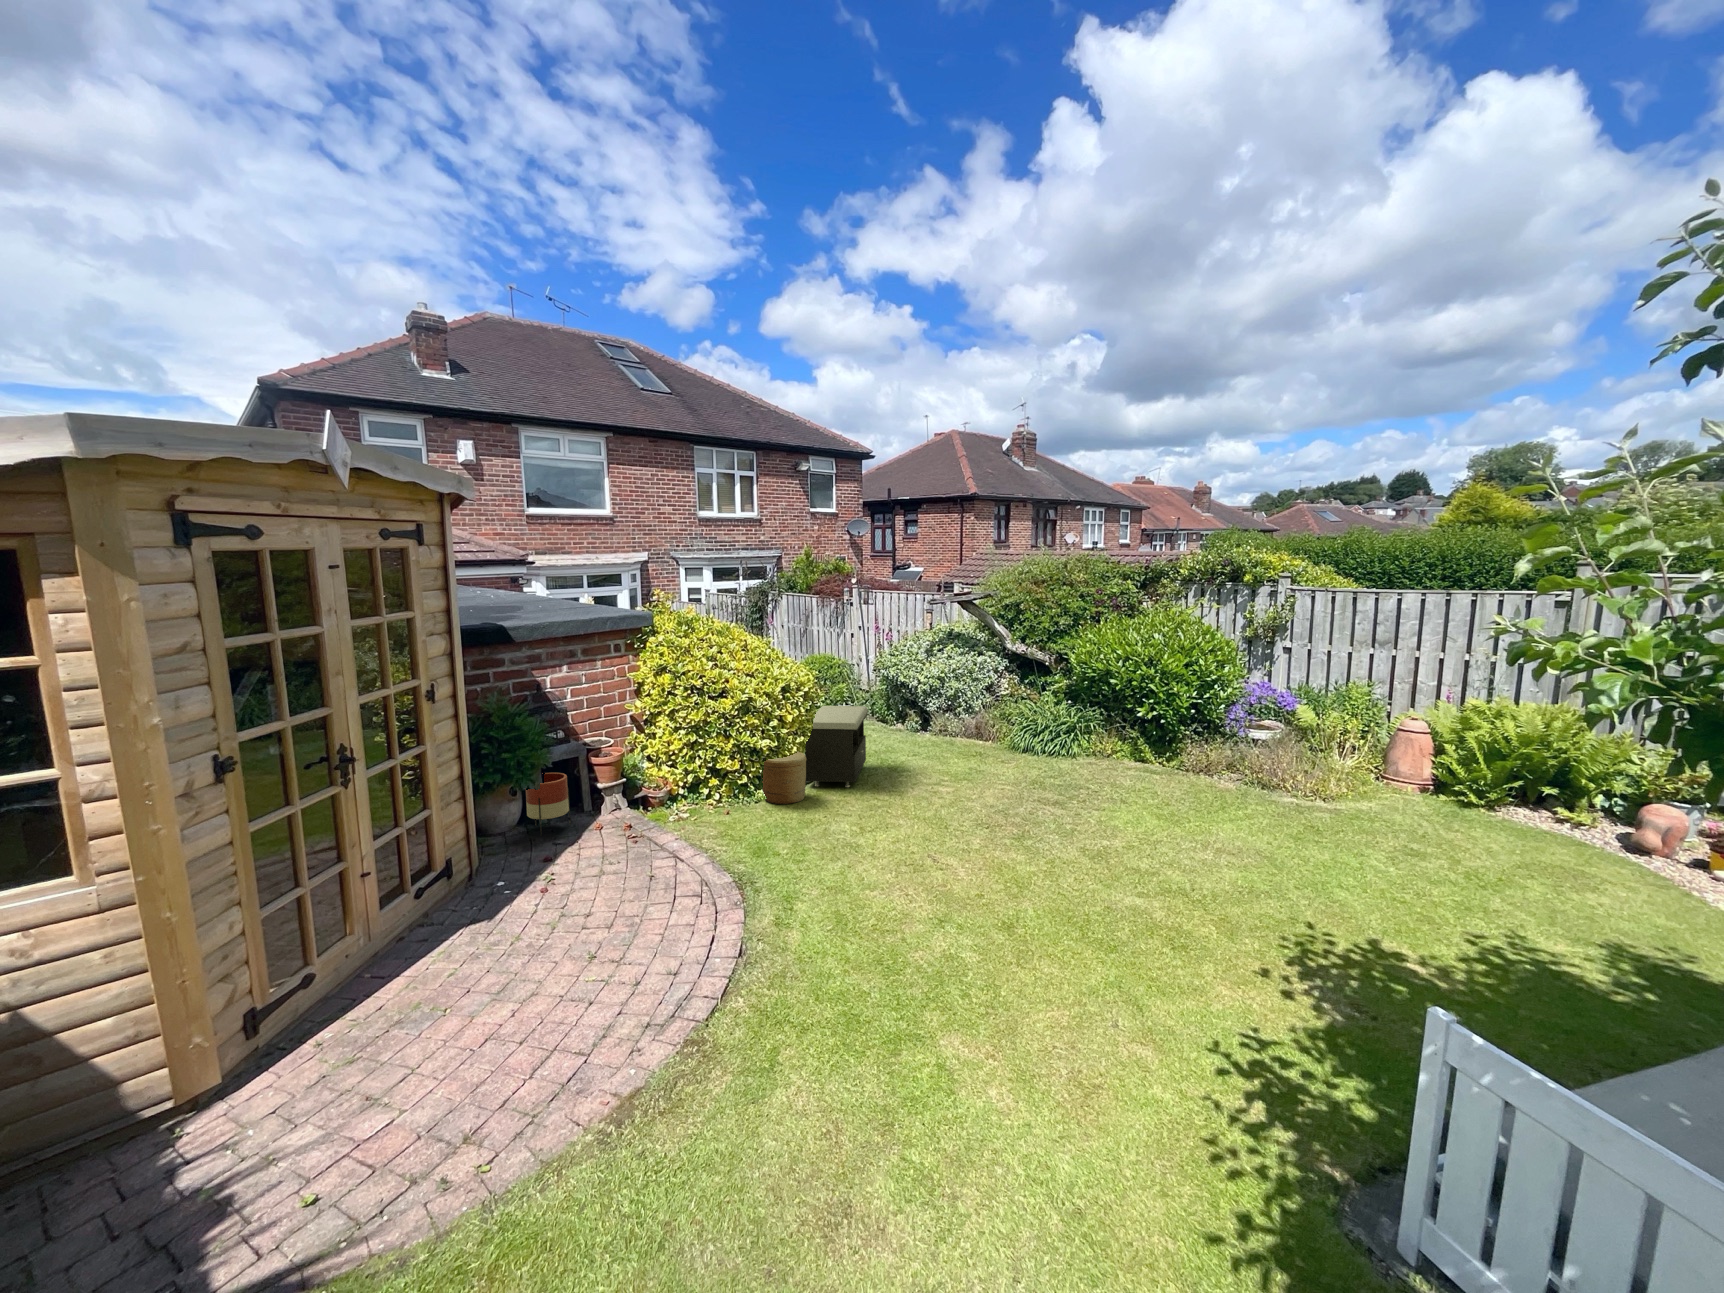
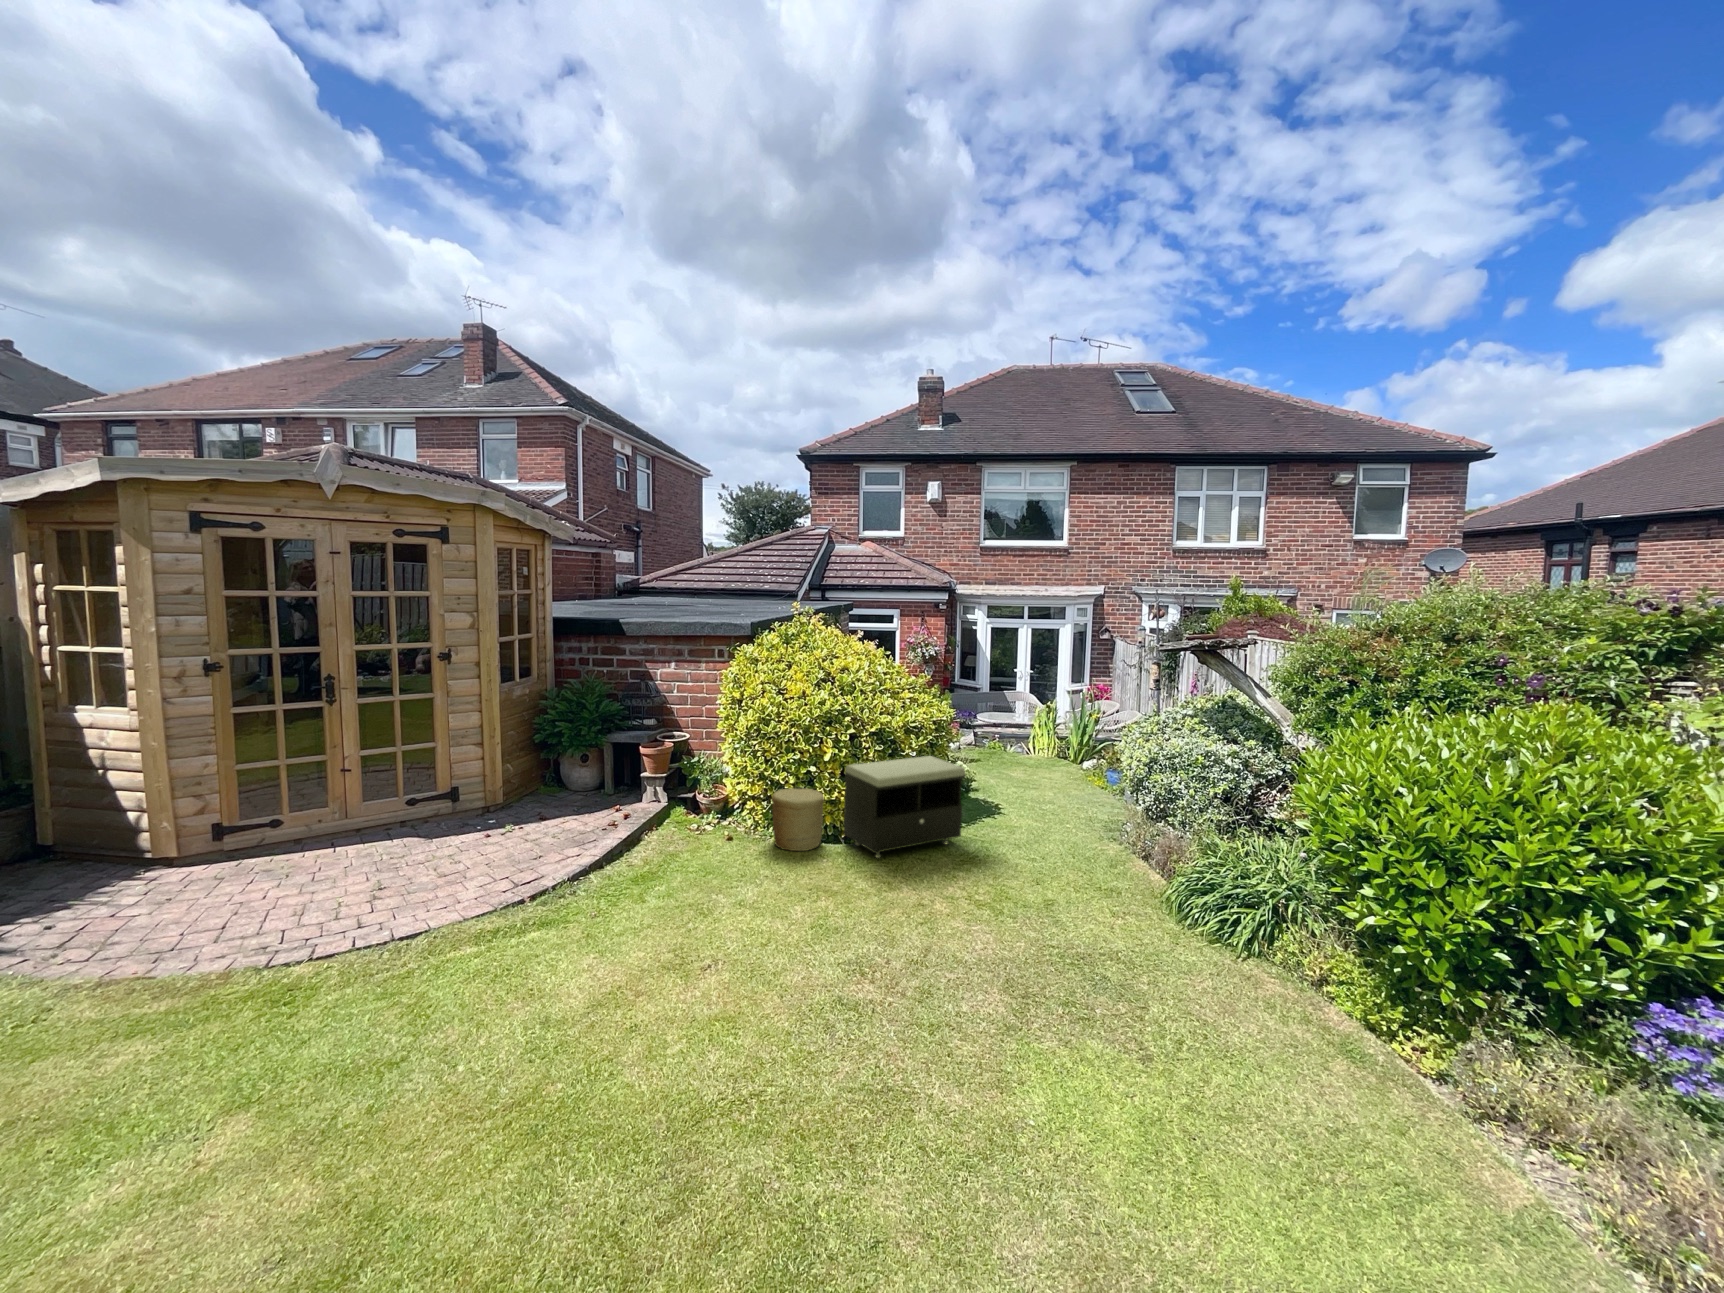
planter: present [526,773,571,836] -> none [603,752,639,804]

